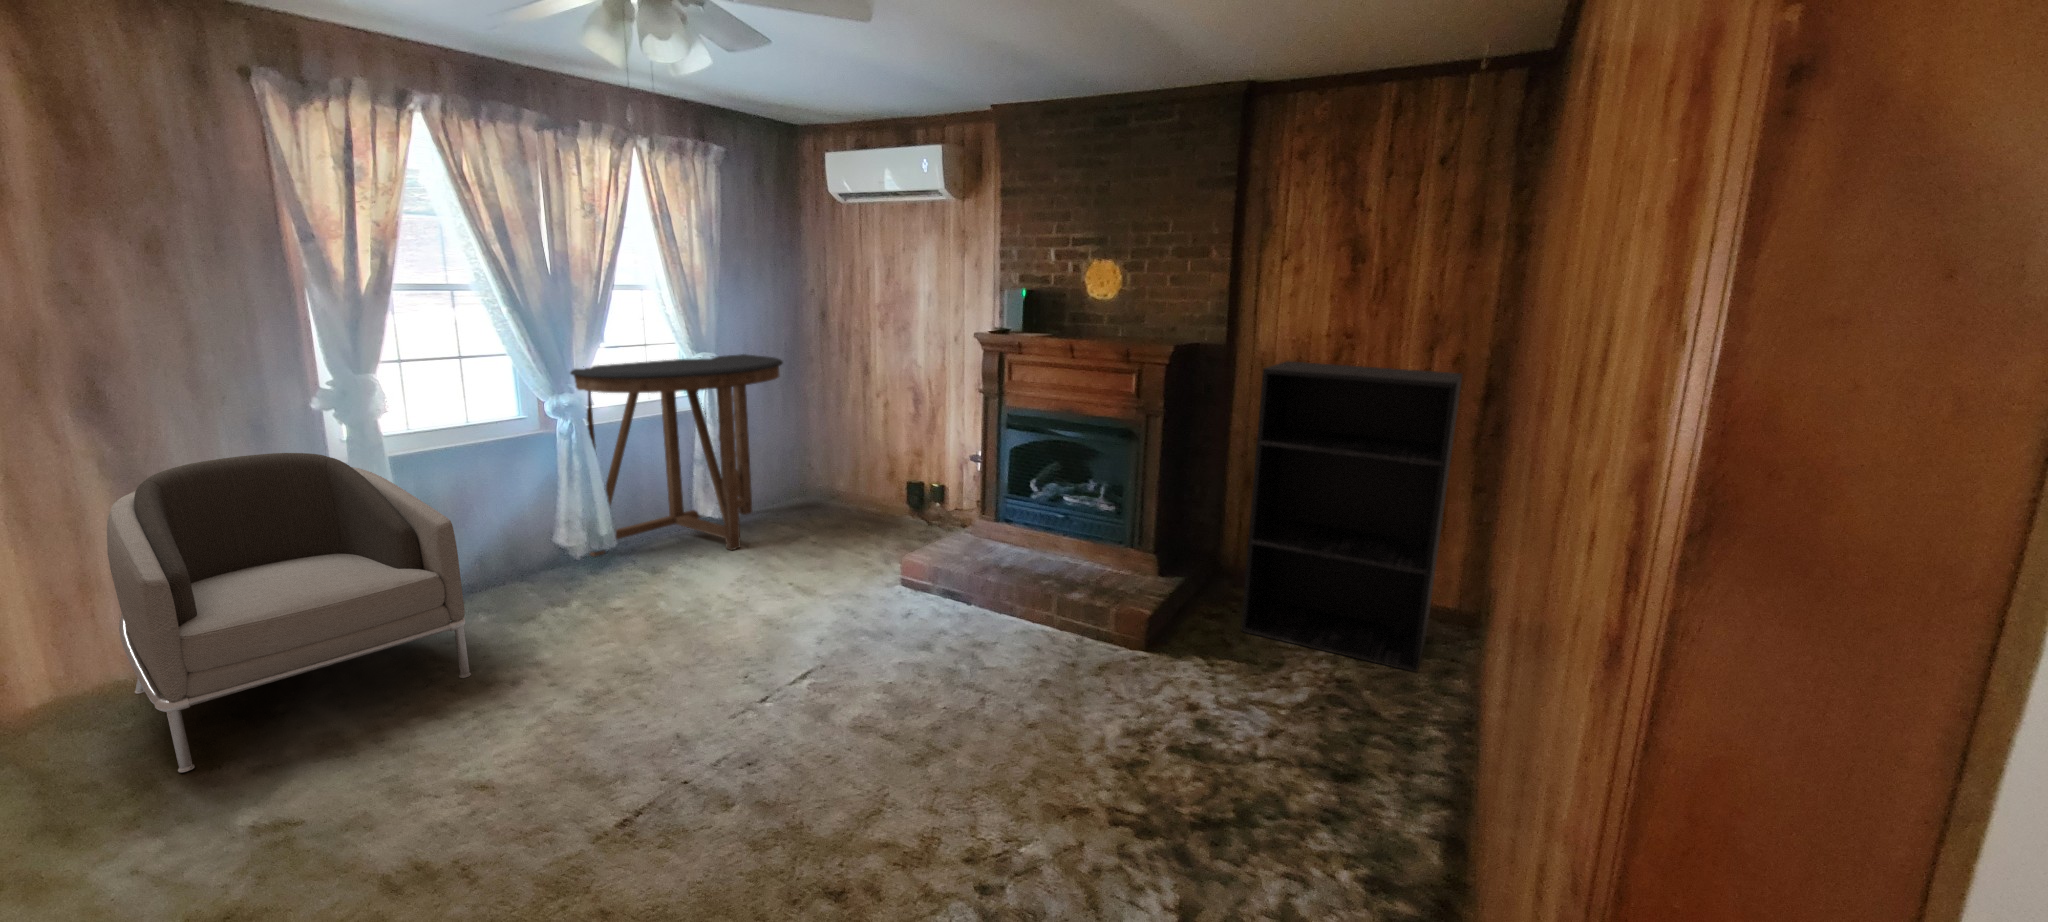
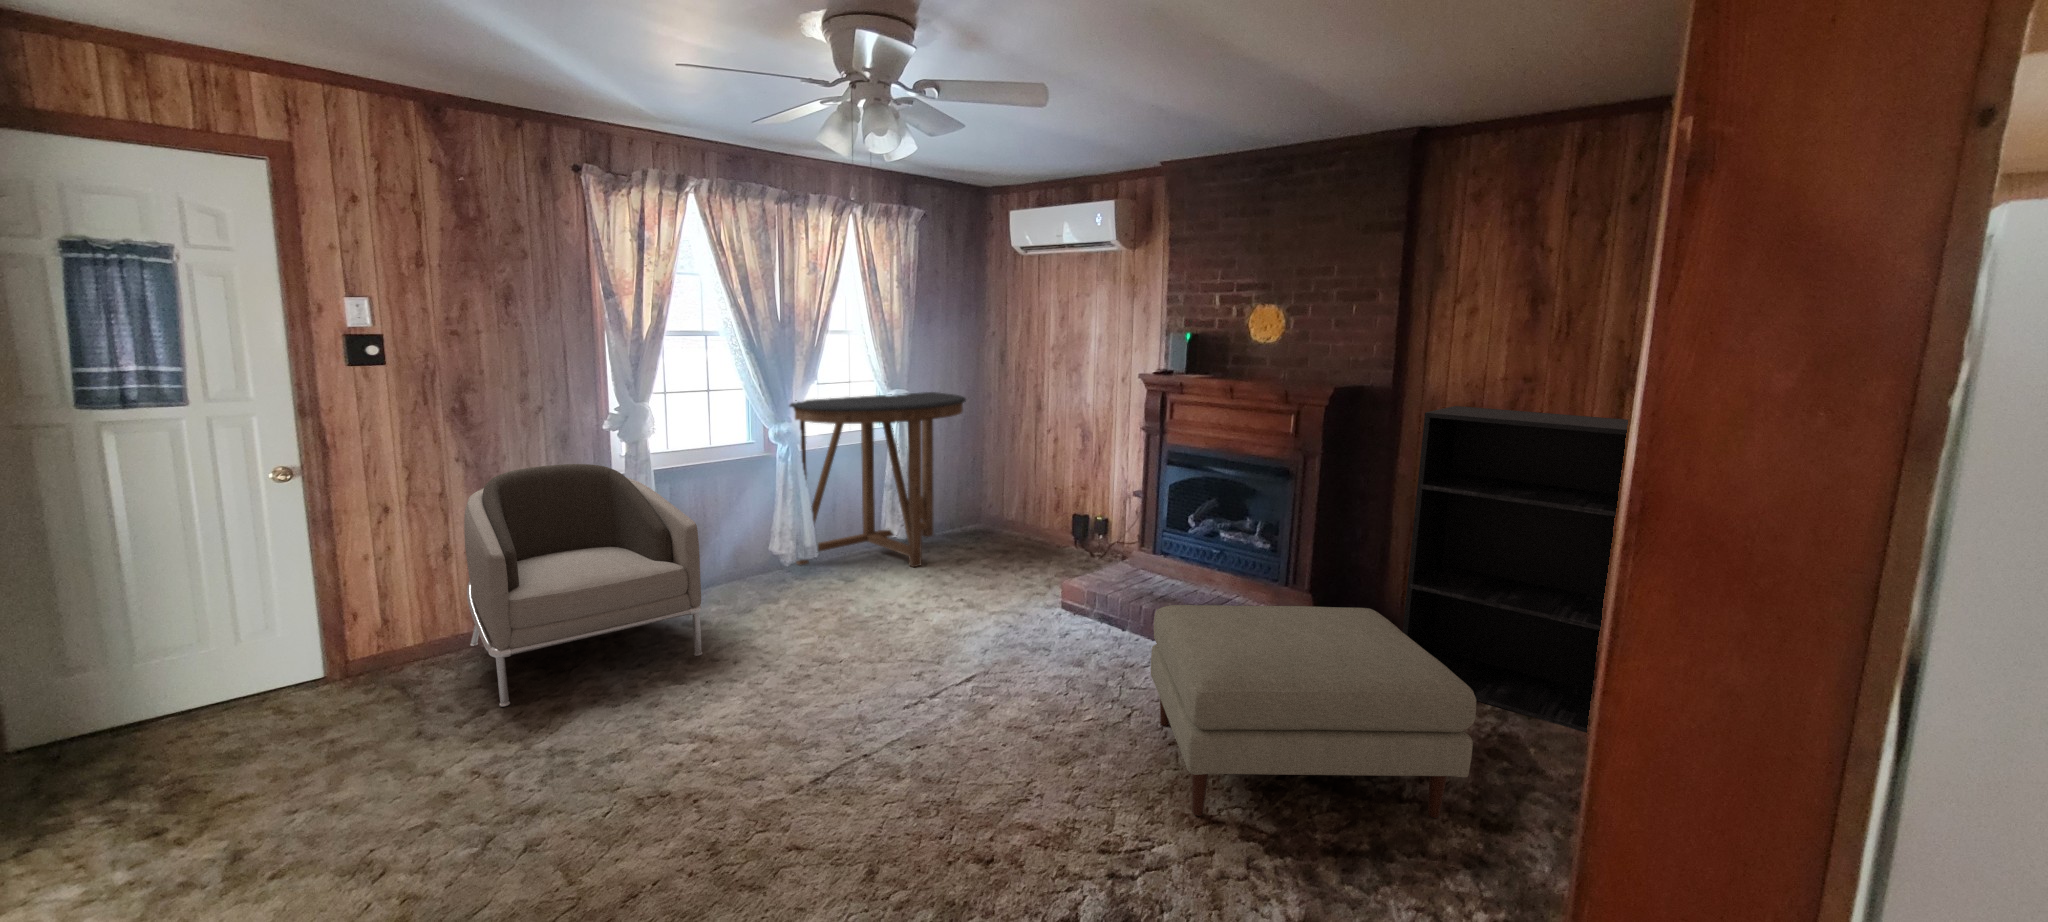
ottoman: none [1003,569,1331,804] -> present [1151,605,1476,818]

